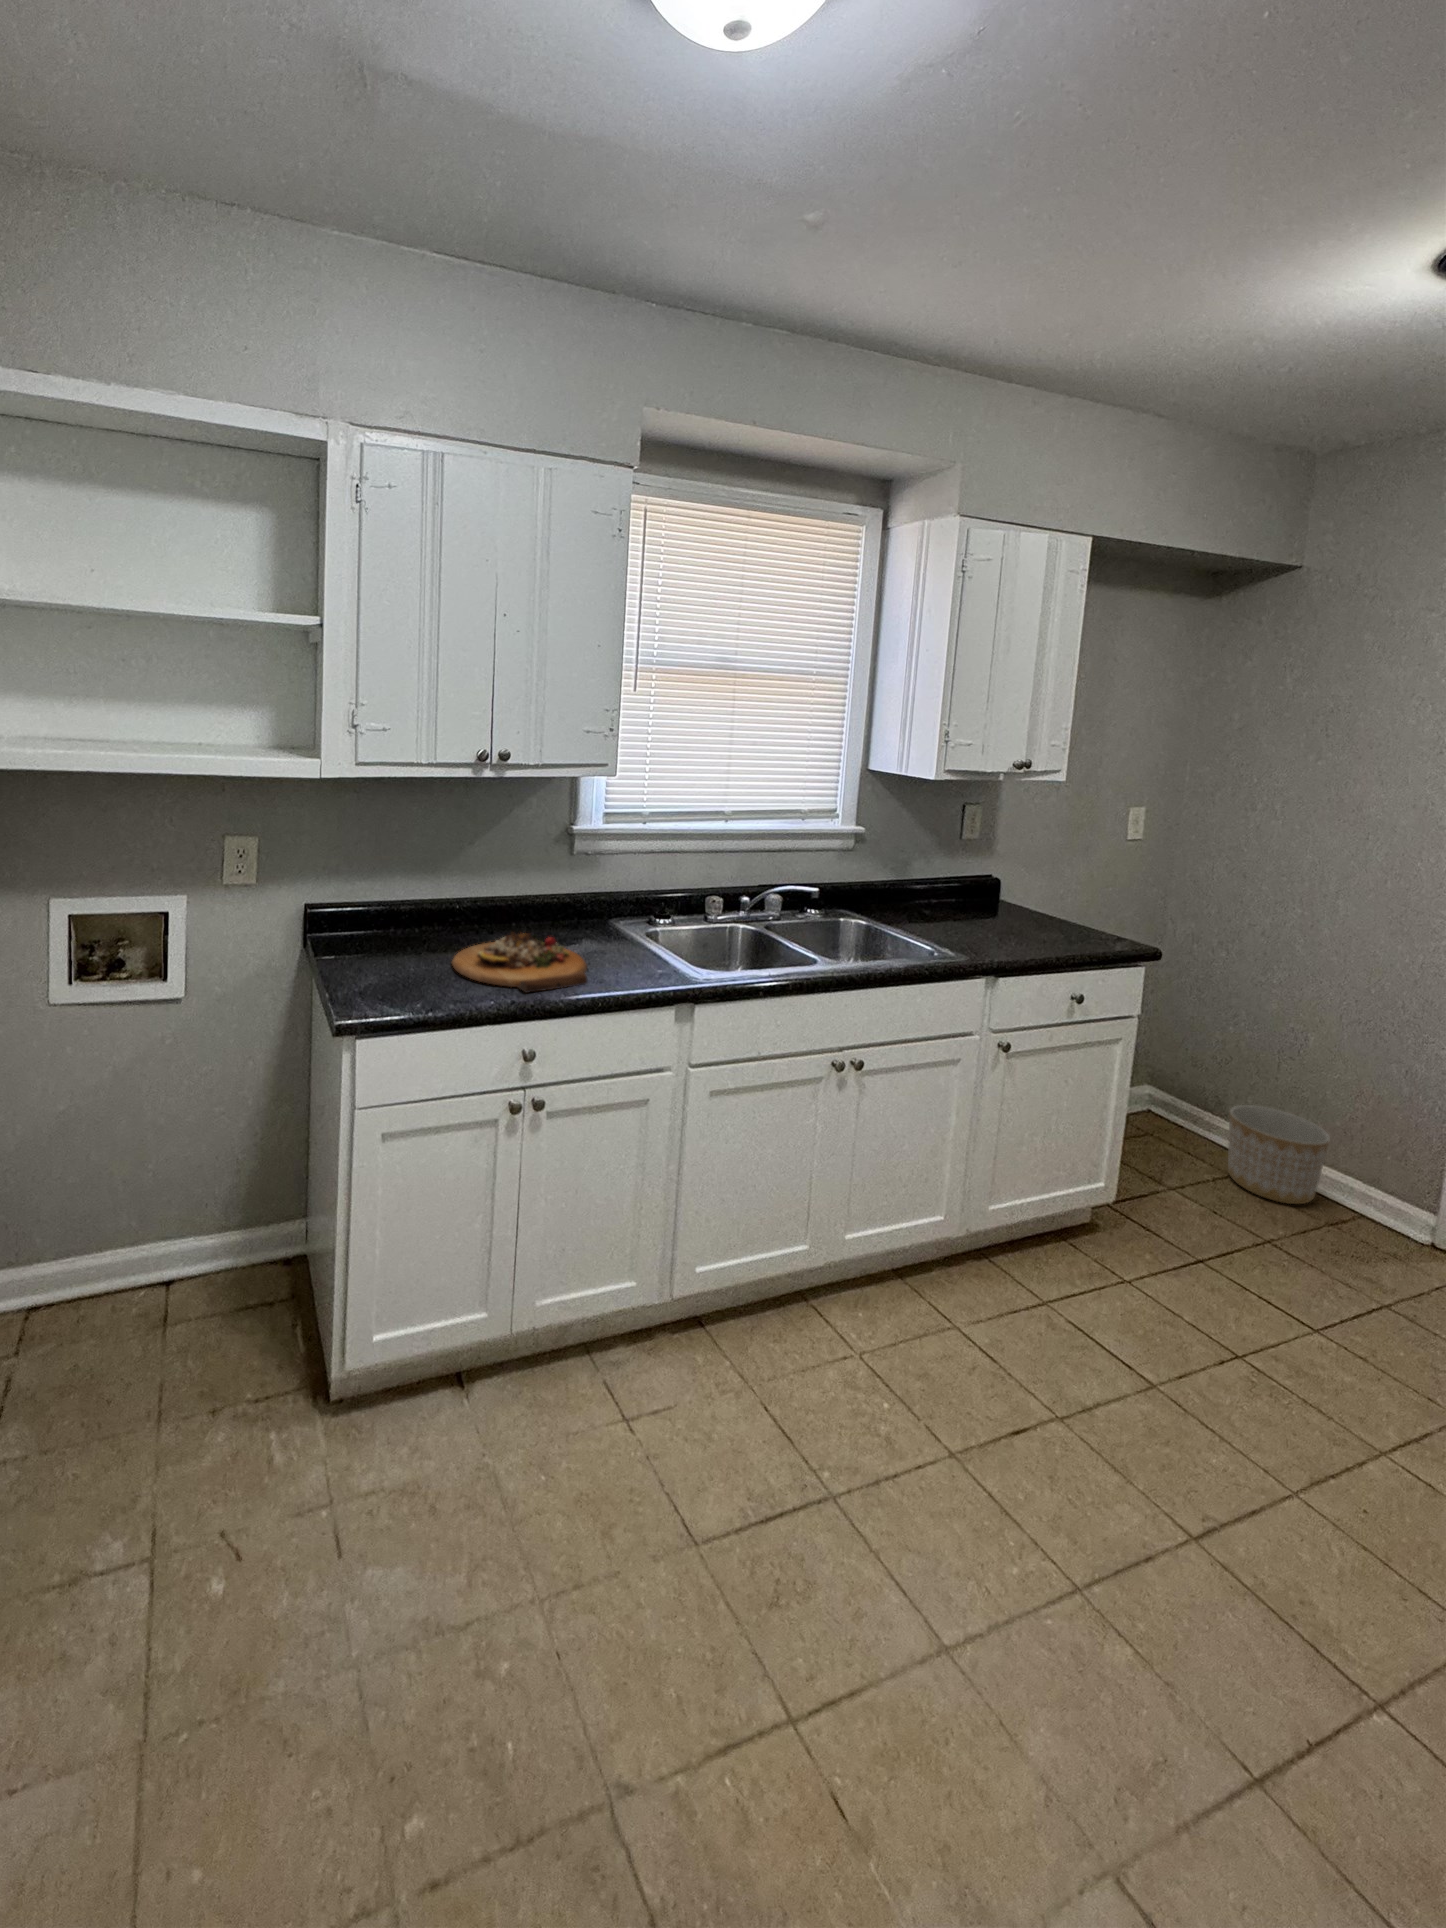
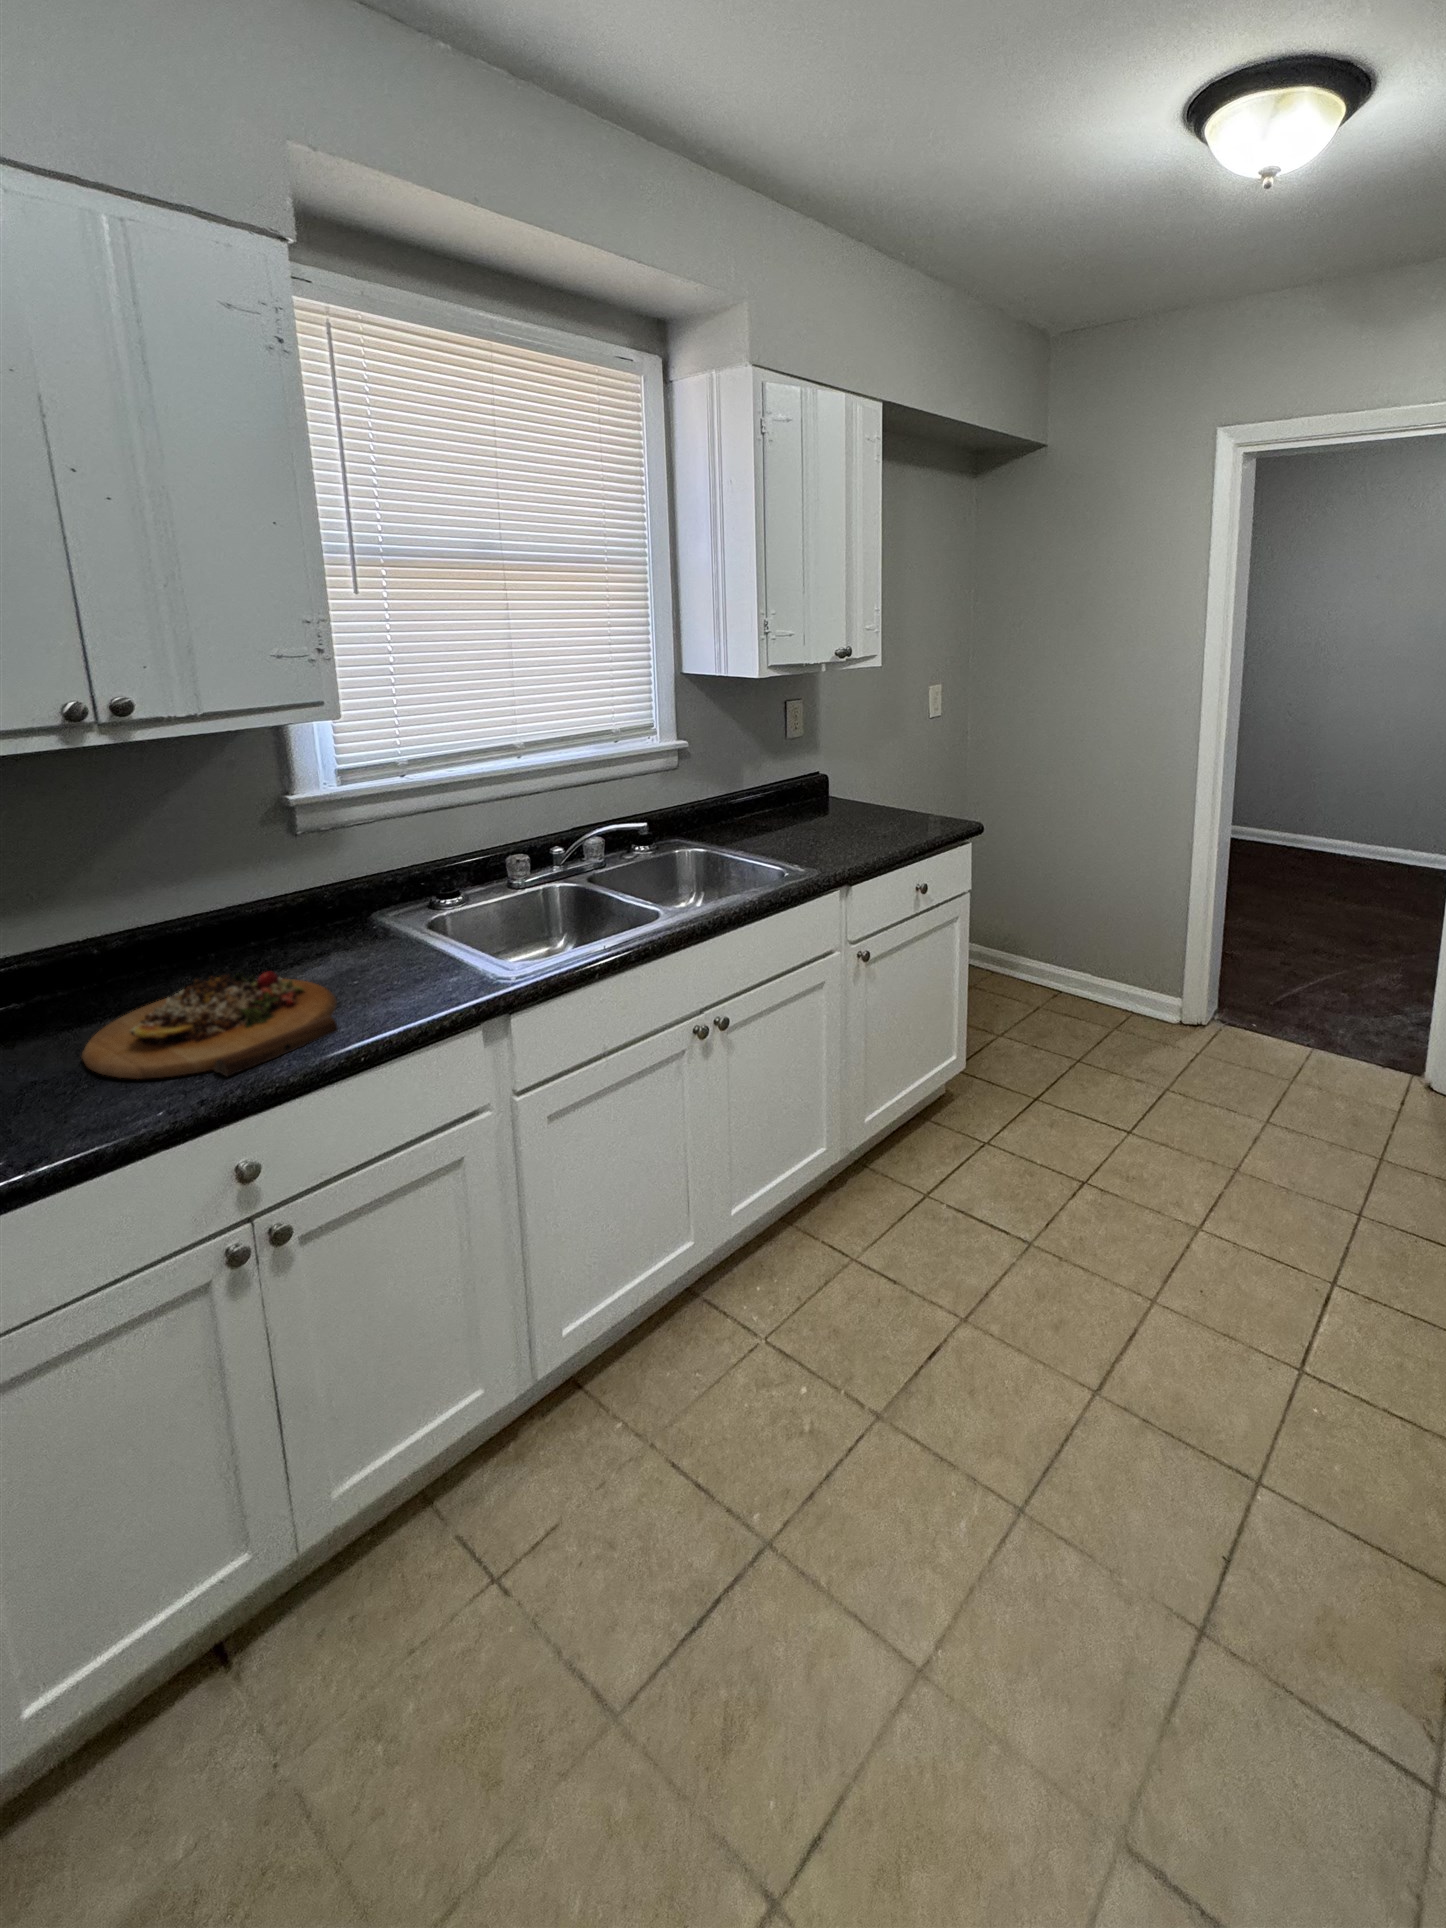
planter: present [1228,1105,1330,1204] -> none [1036,941,1109,1022]

